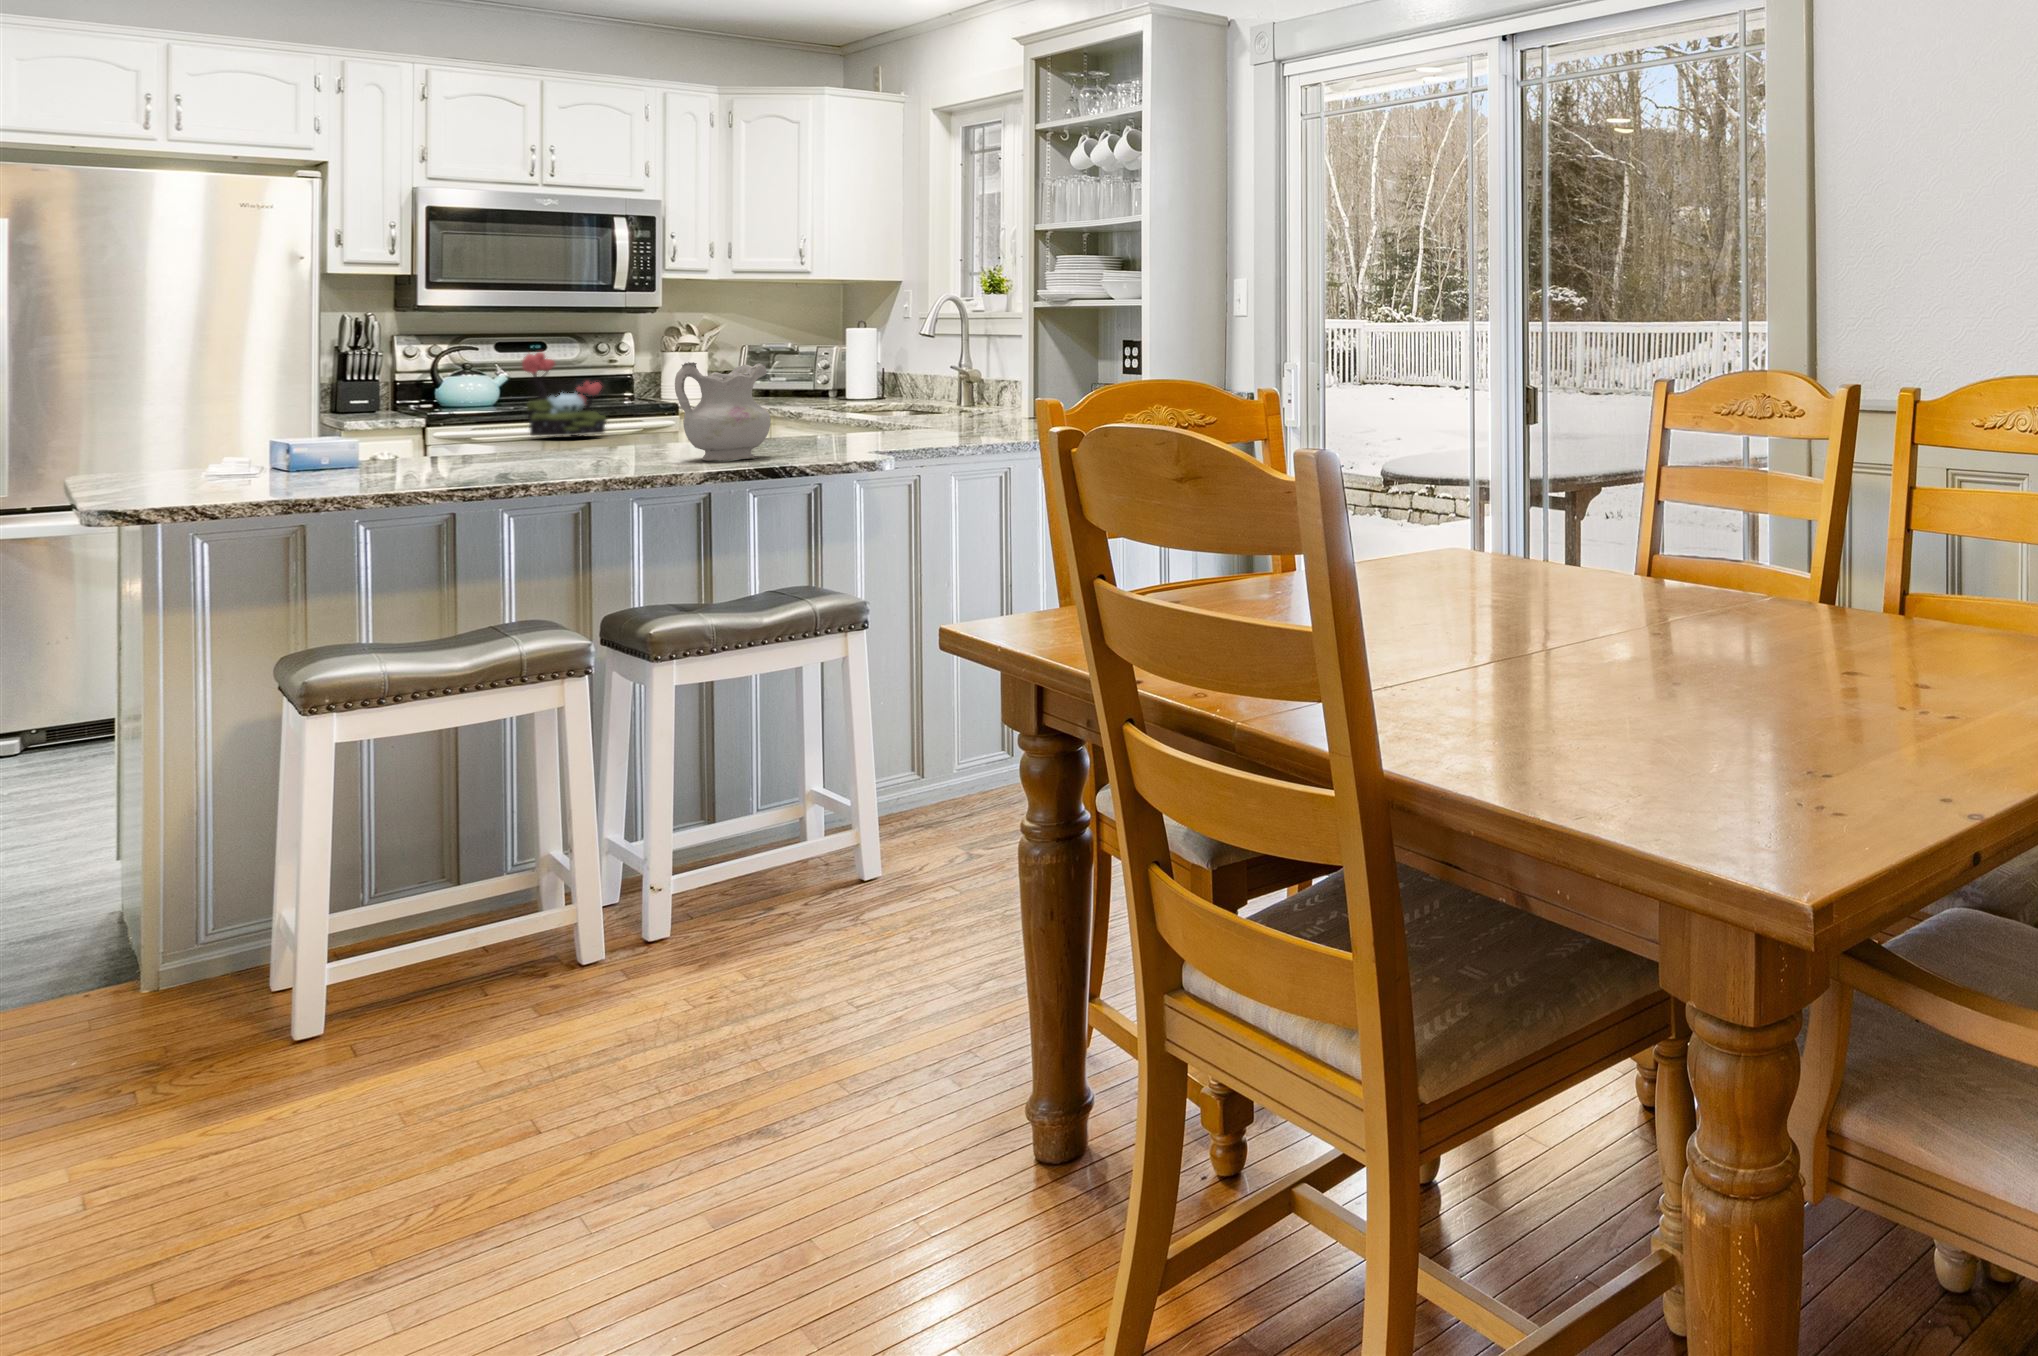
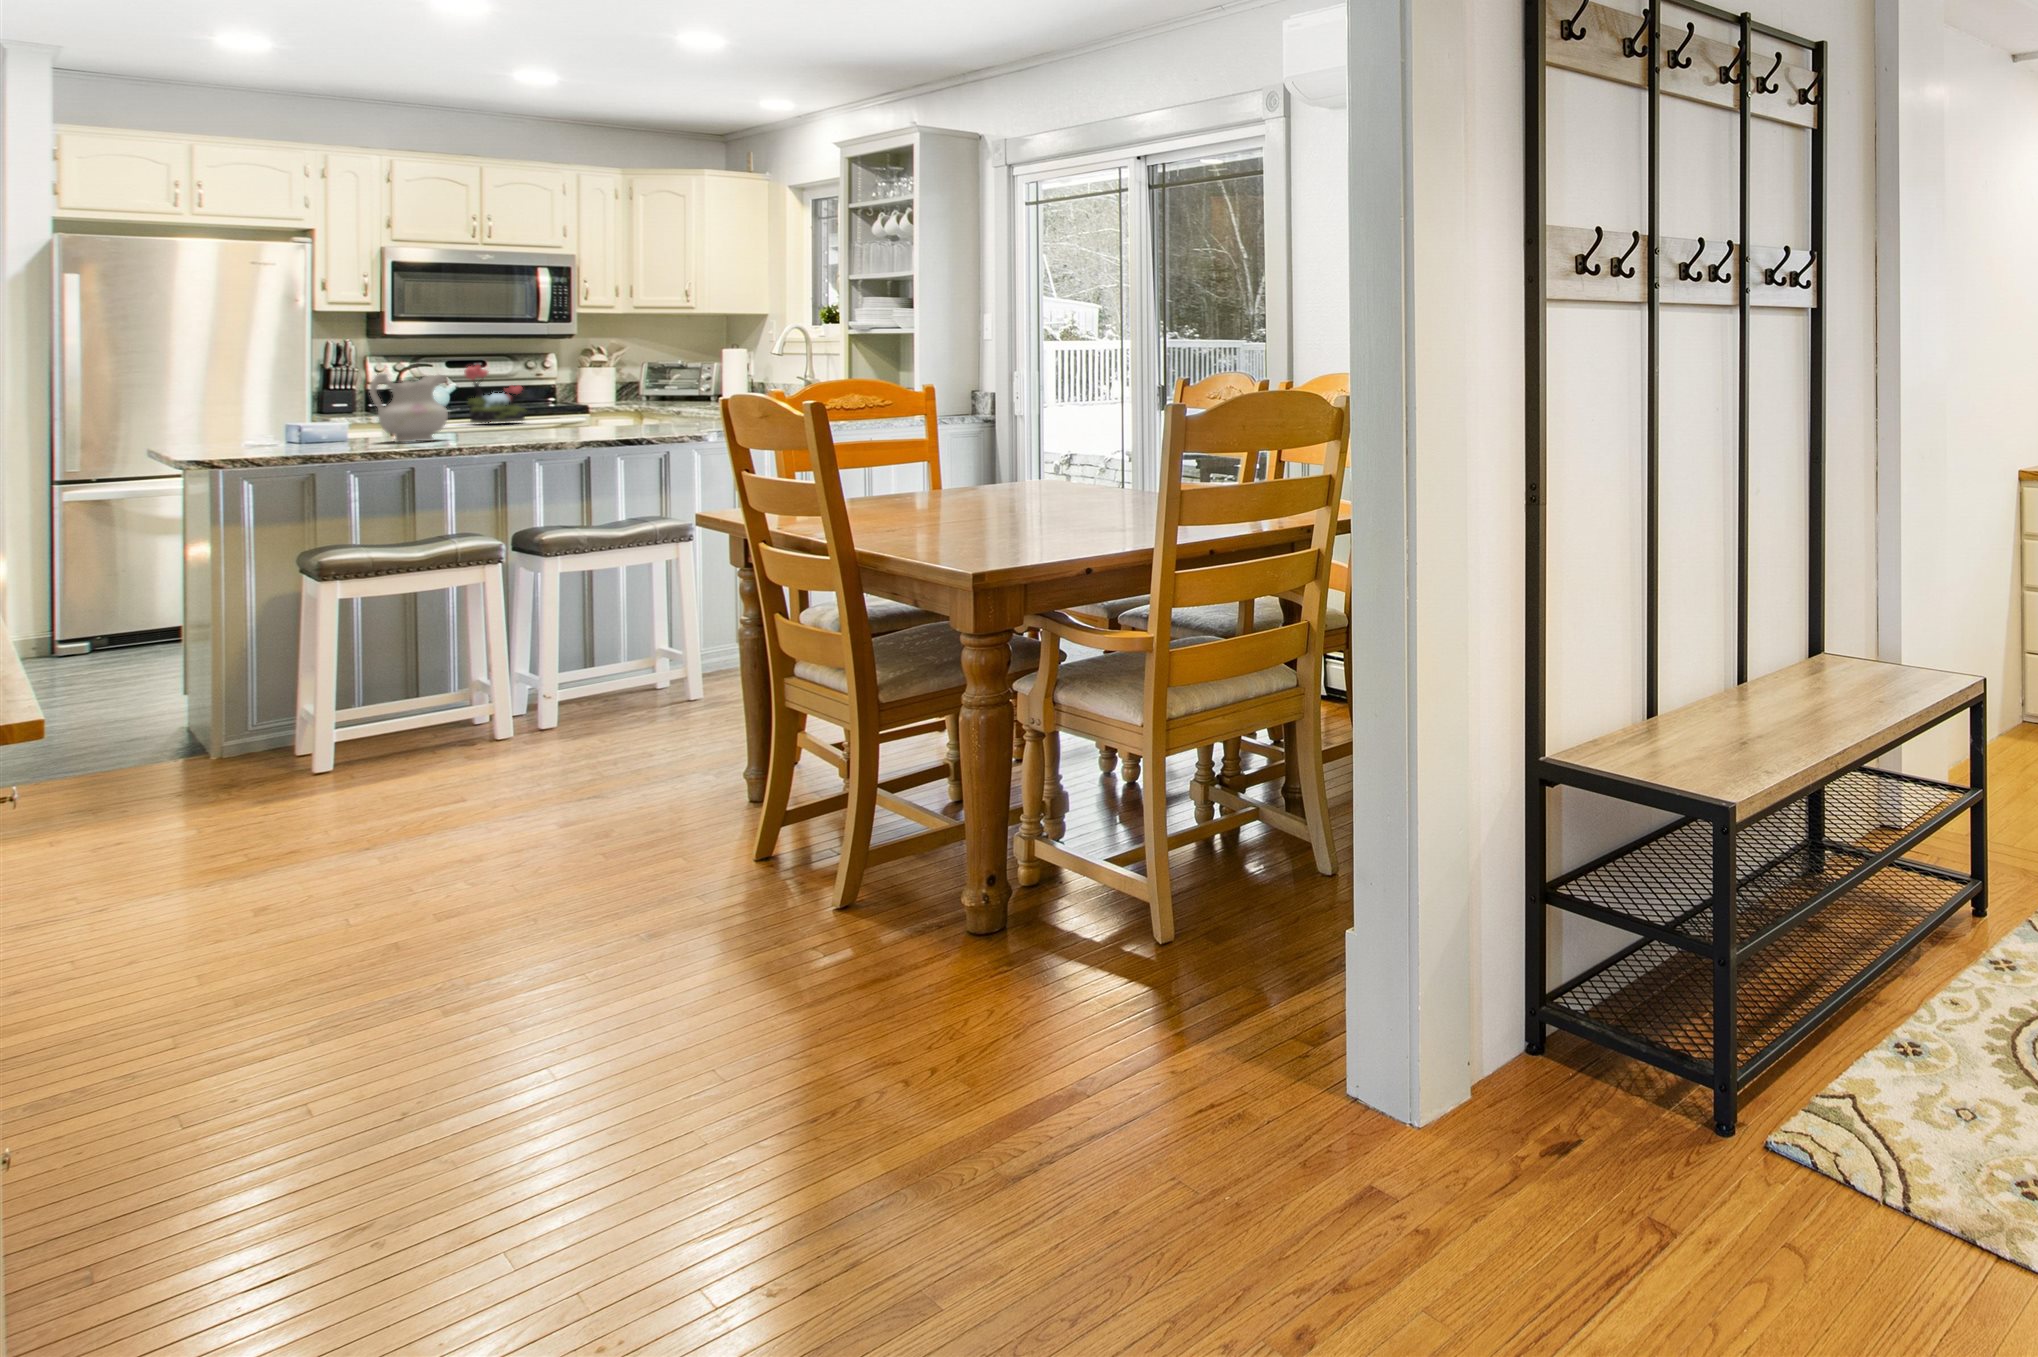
ceramic pitcher: present [675,362,771,461] -> present [370,374,448,442]

